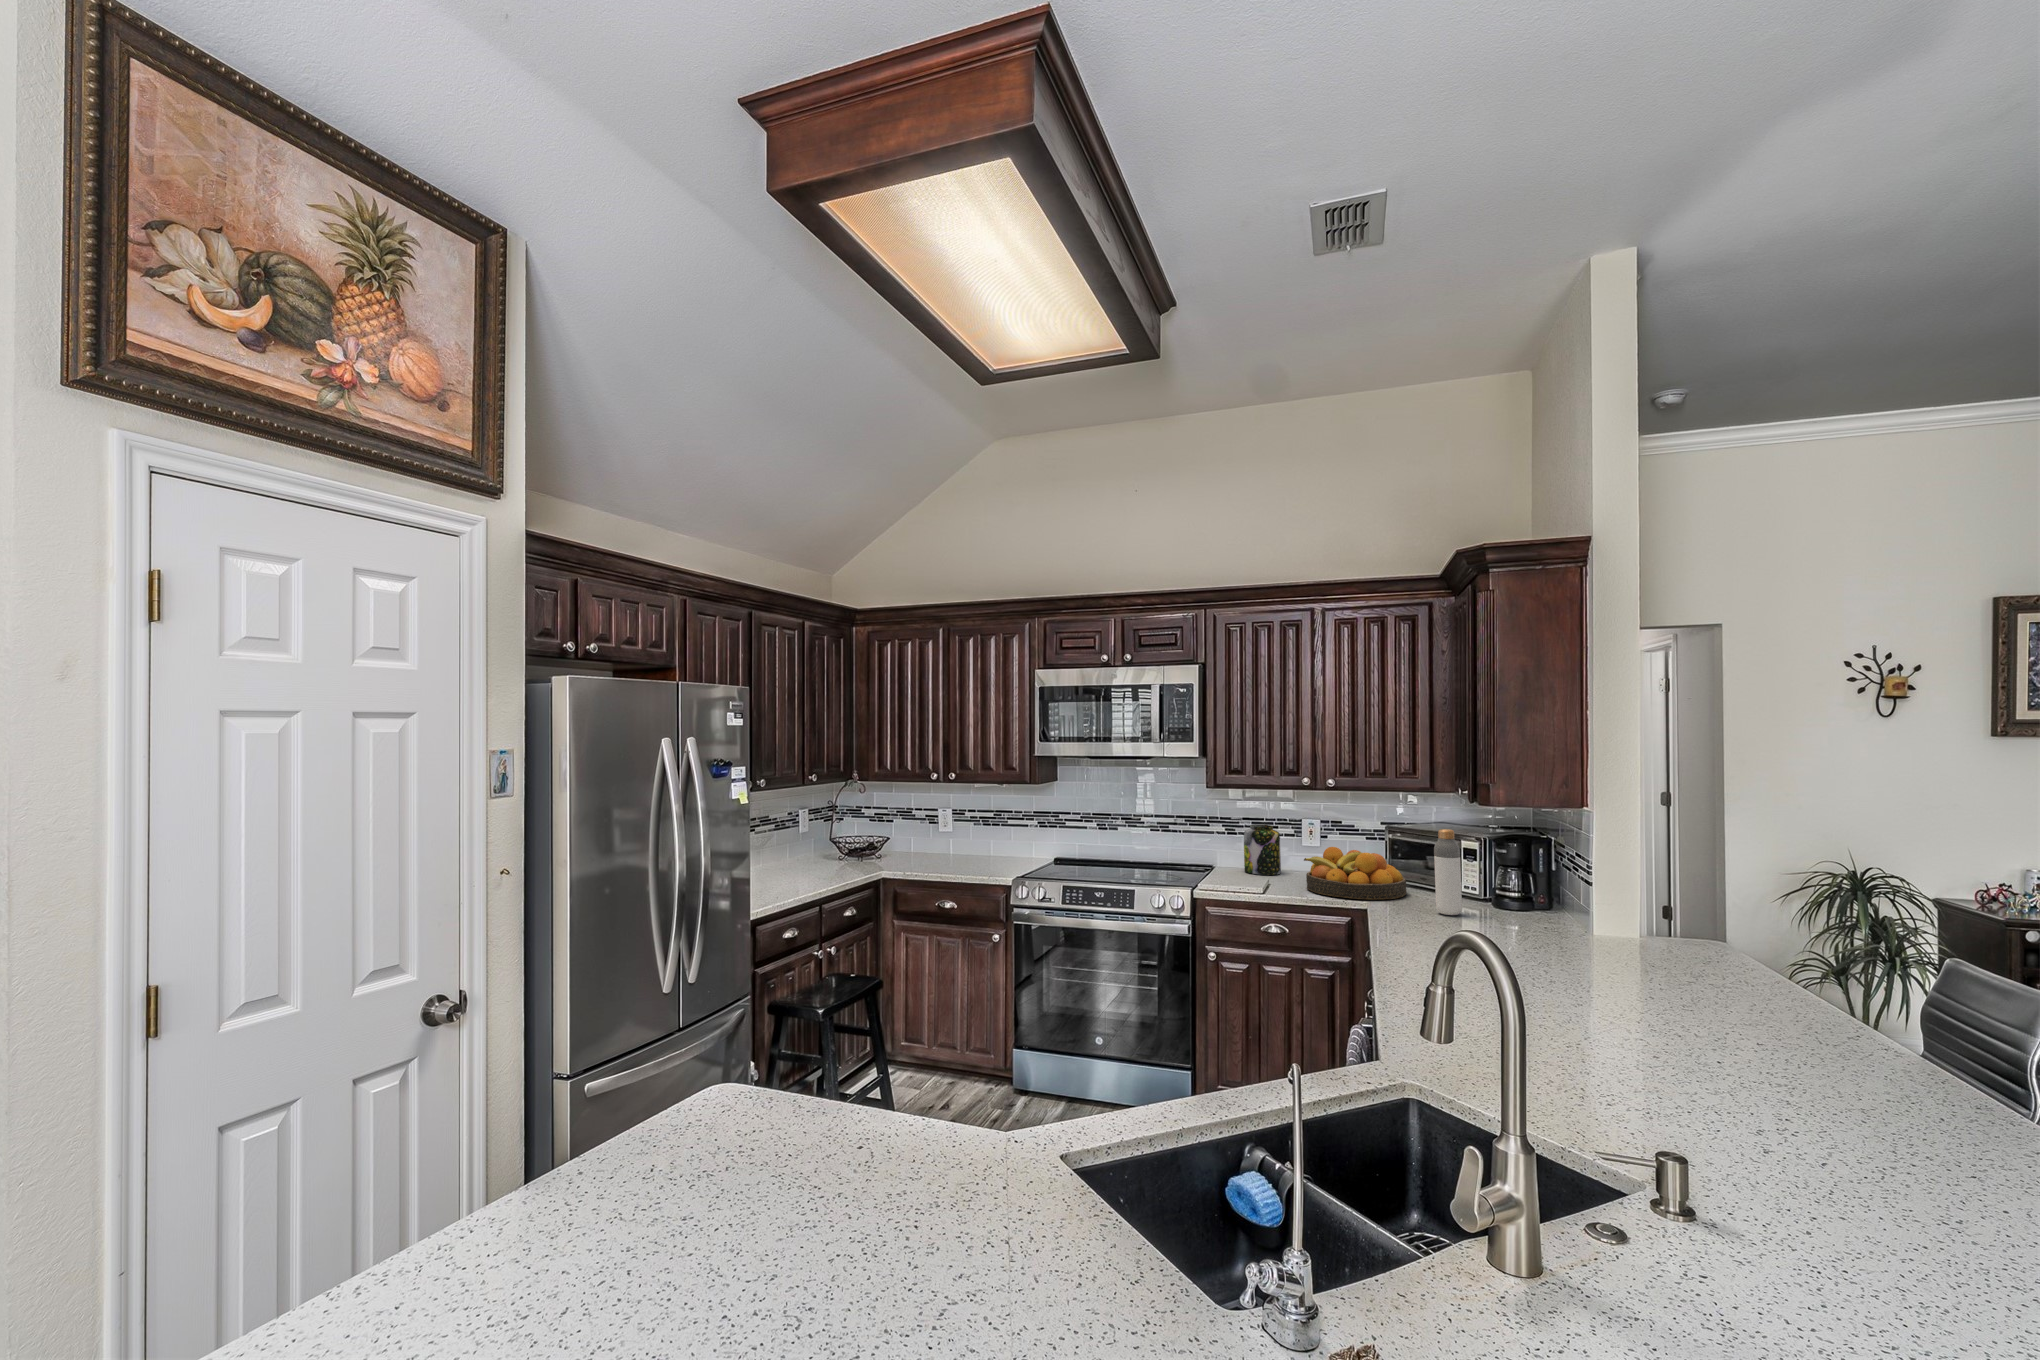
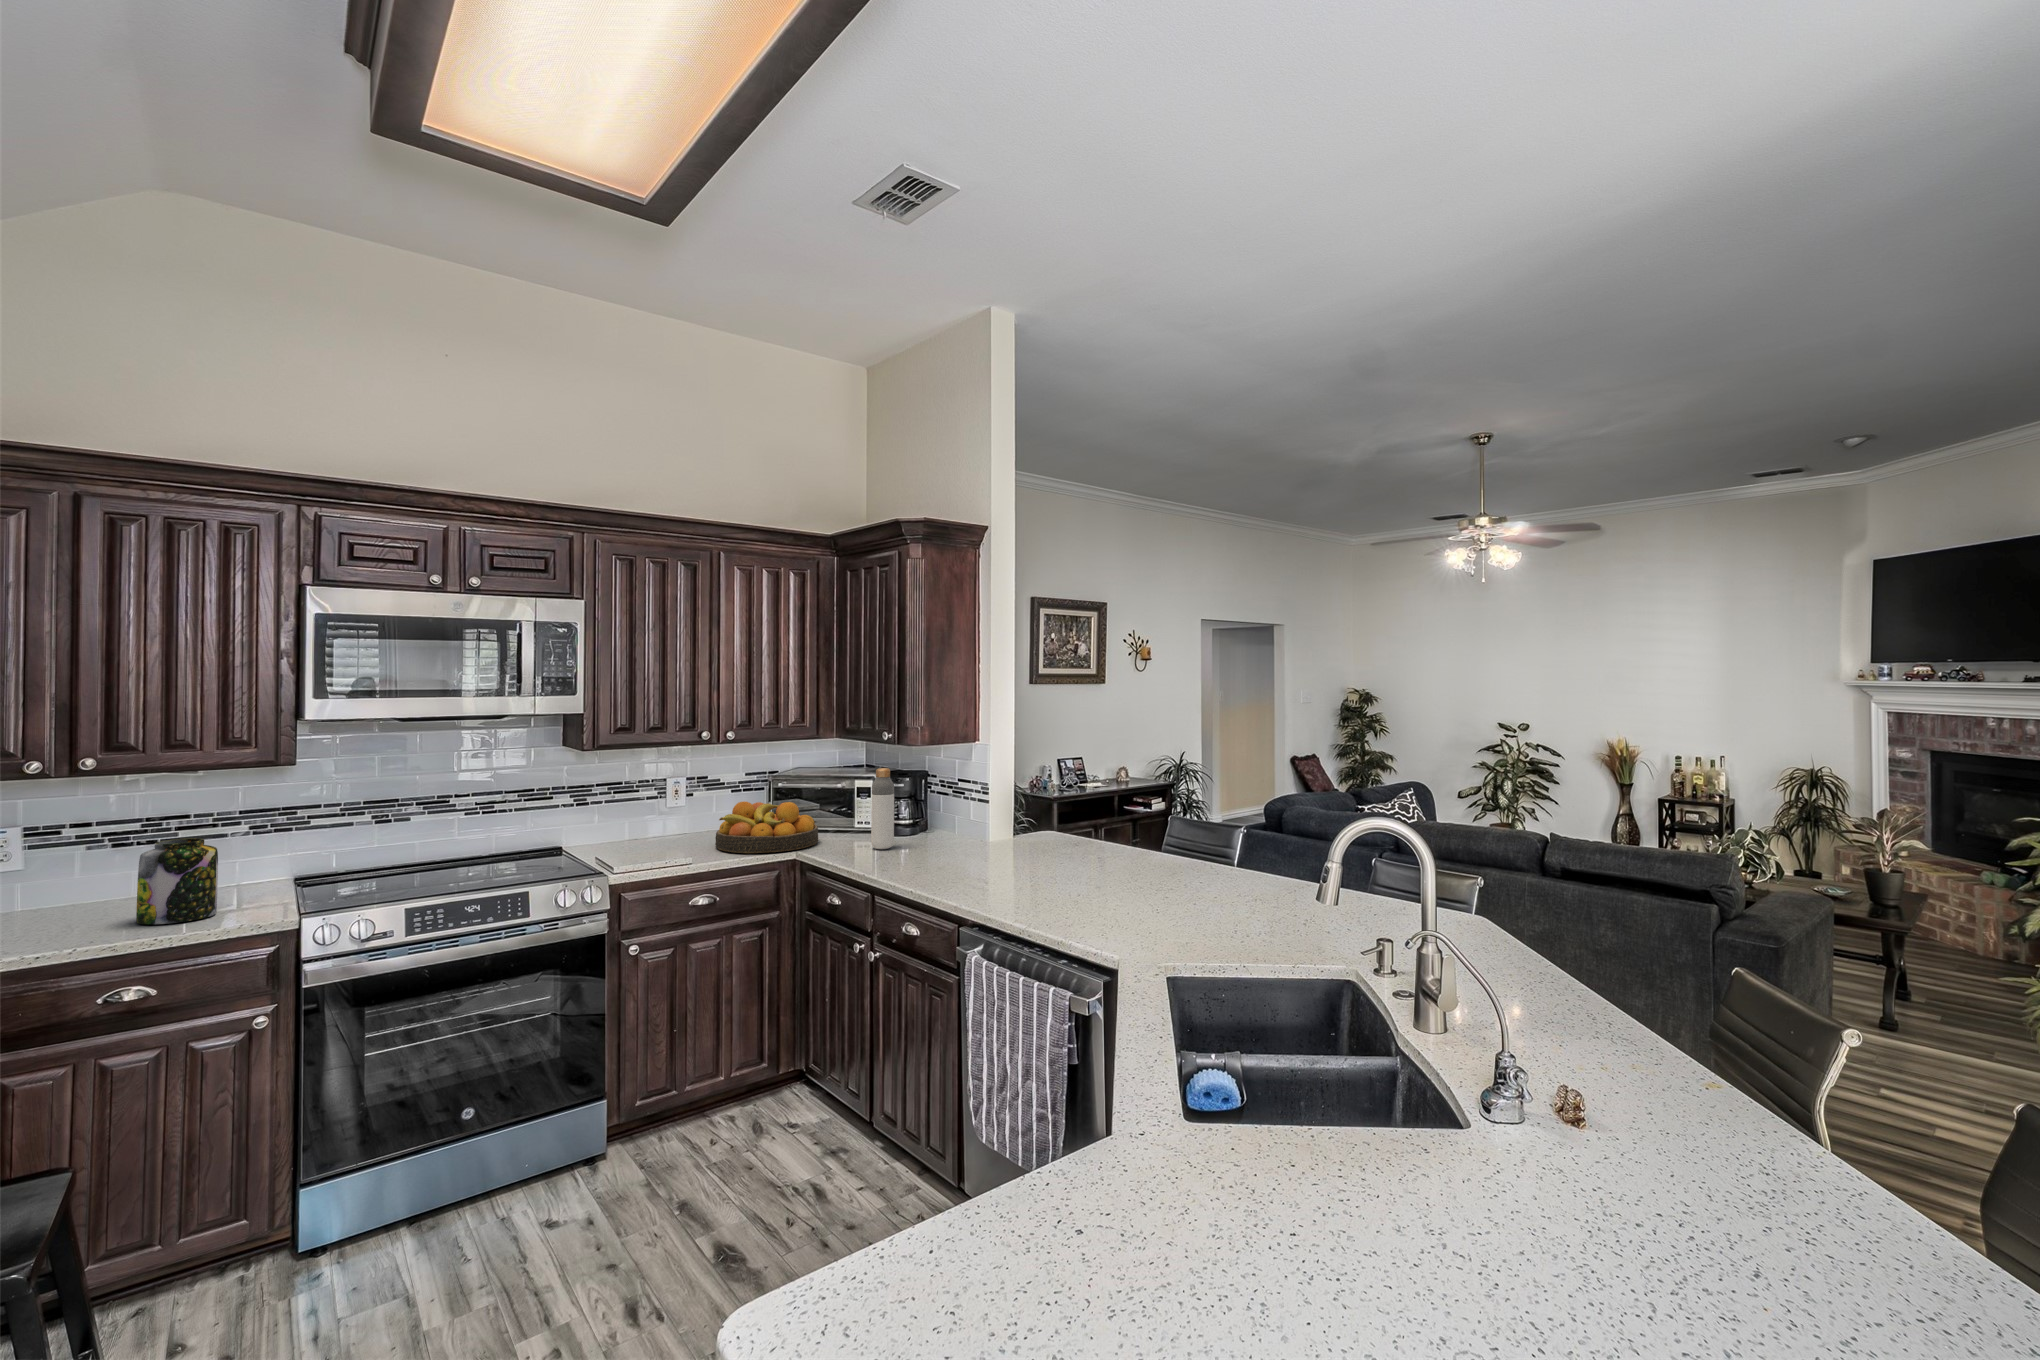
jar: present [1244,825,1281,875] -> present [136,838,218,924]

